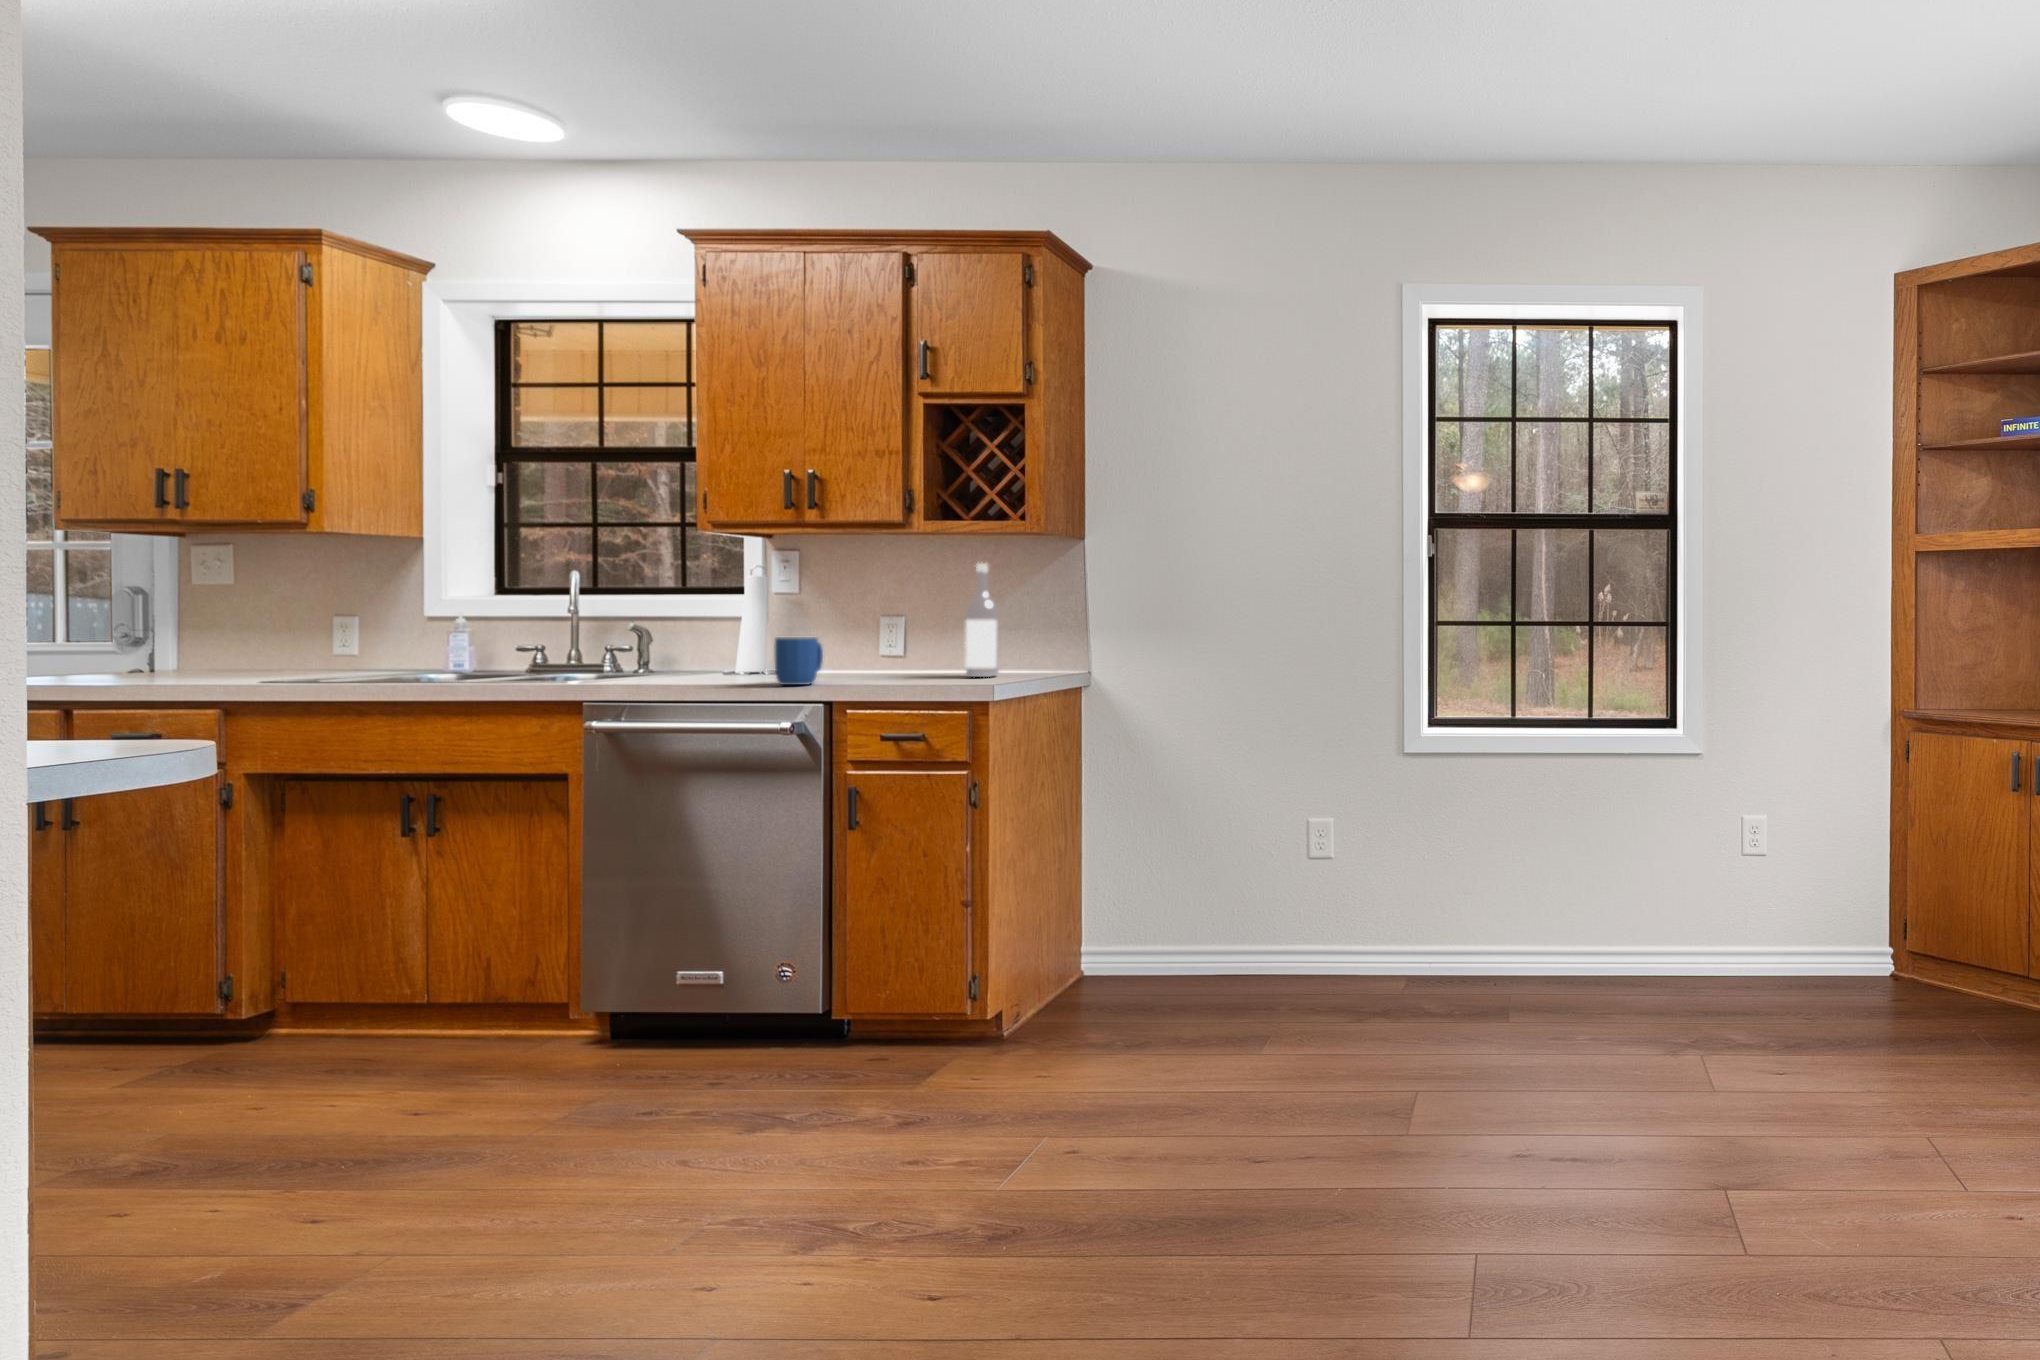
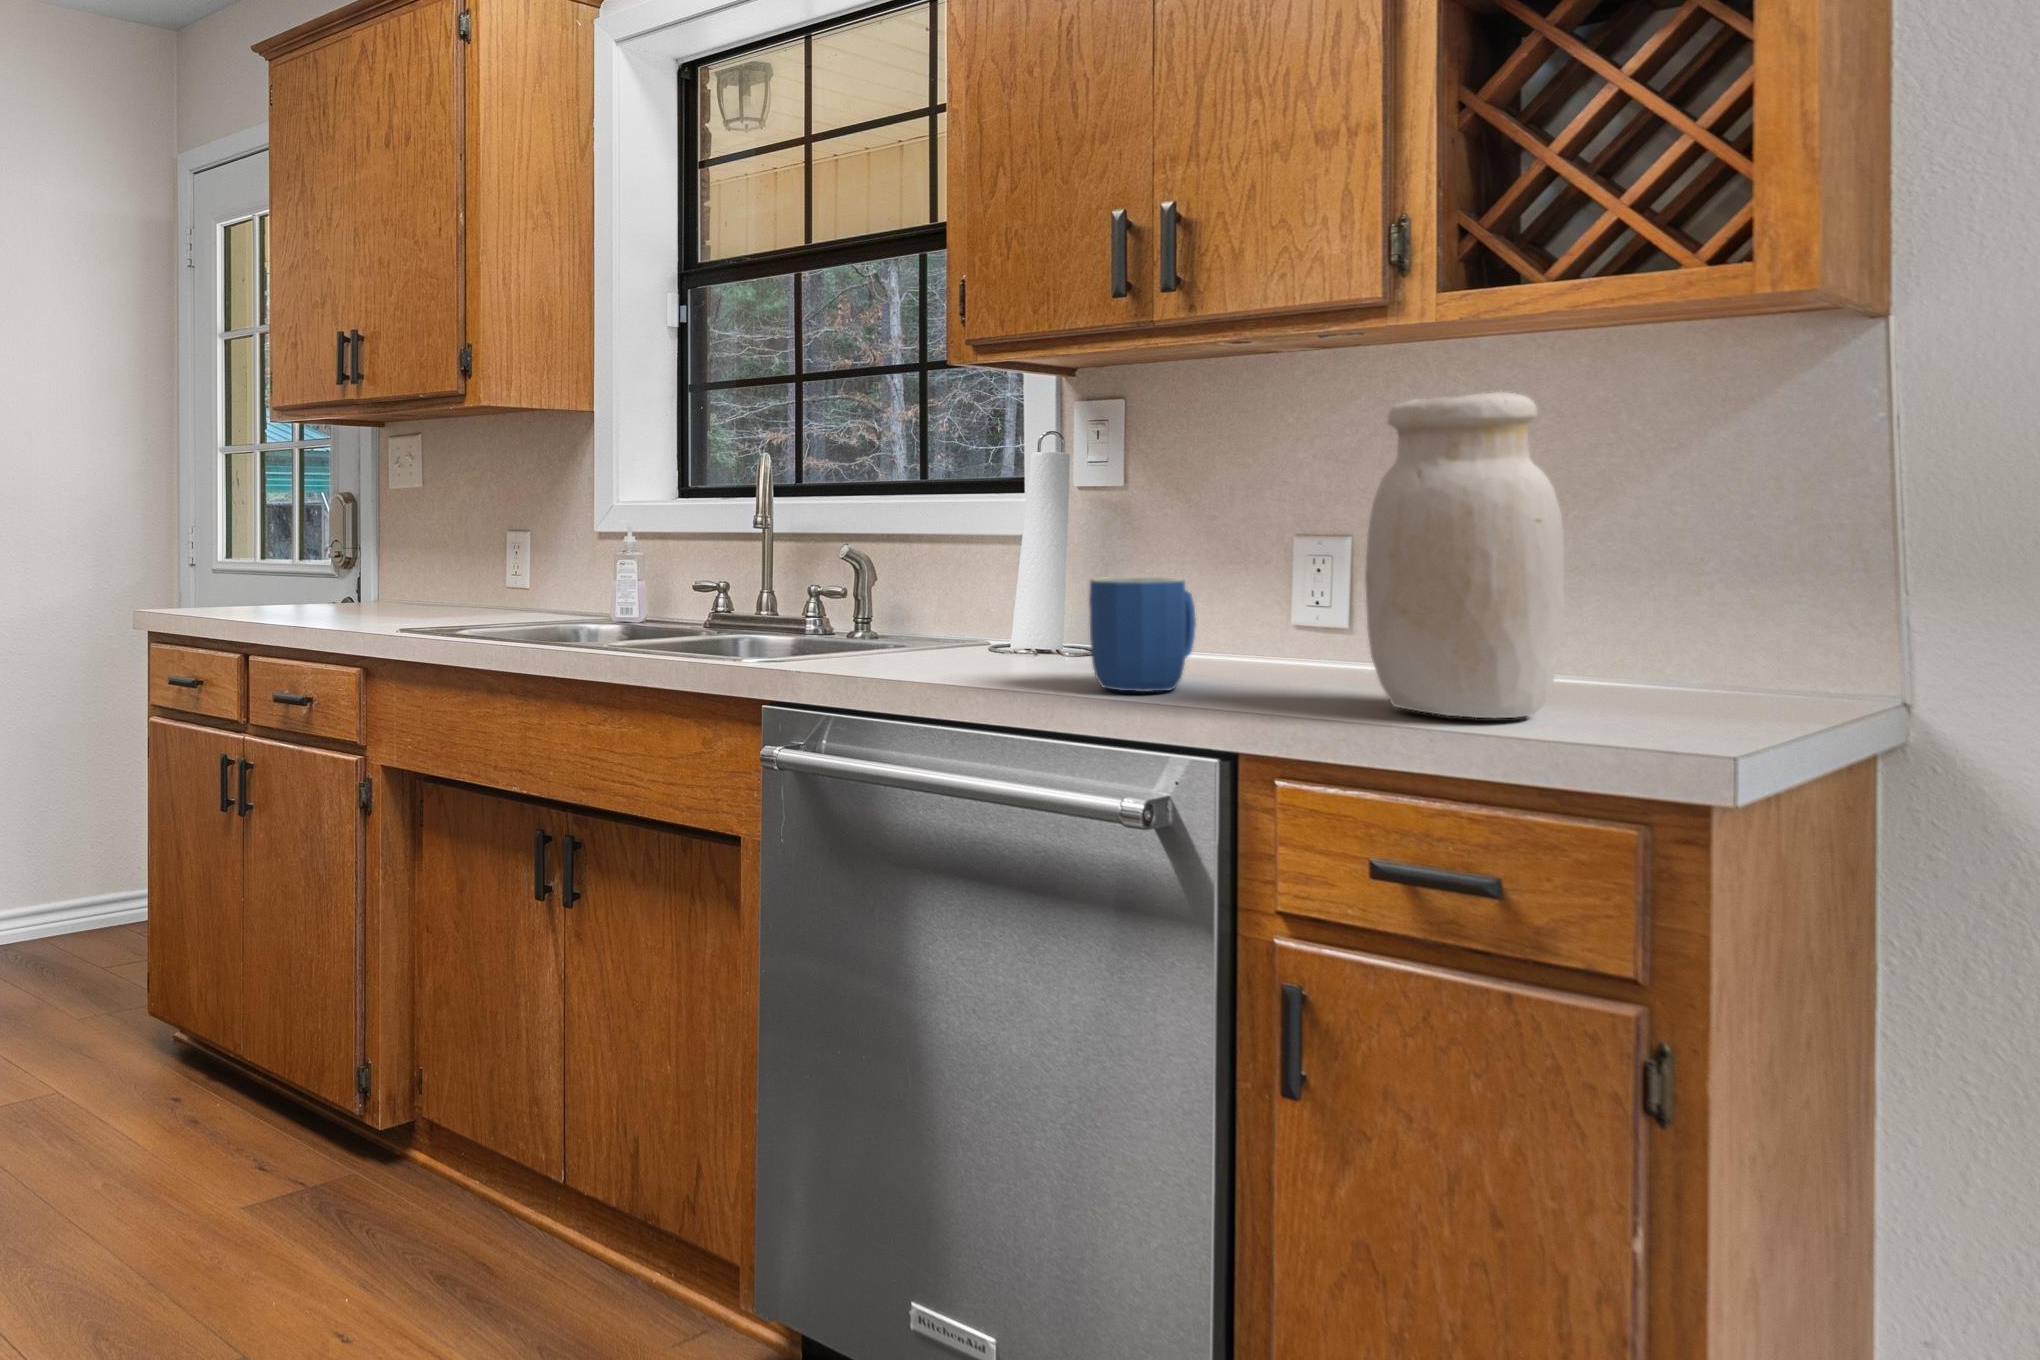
wine bottle: present [966,563,999,677] -> none [1574,382,1679,692]
jar: none [886,567,953,685] -> present [1365,392,1565,718]

